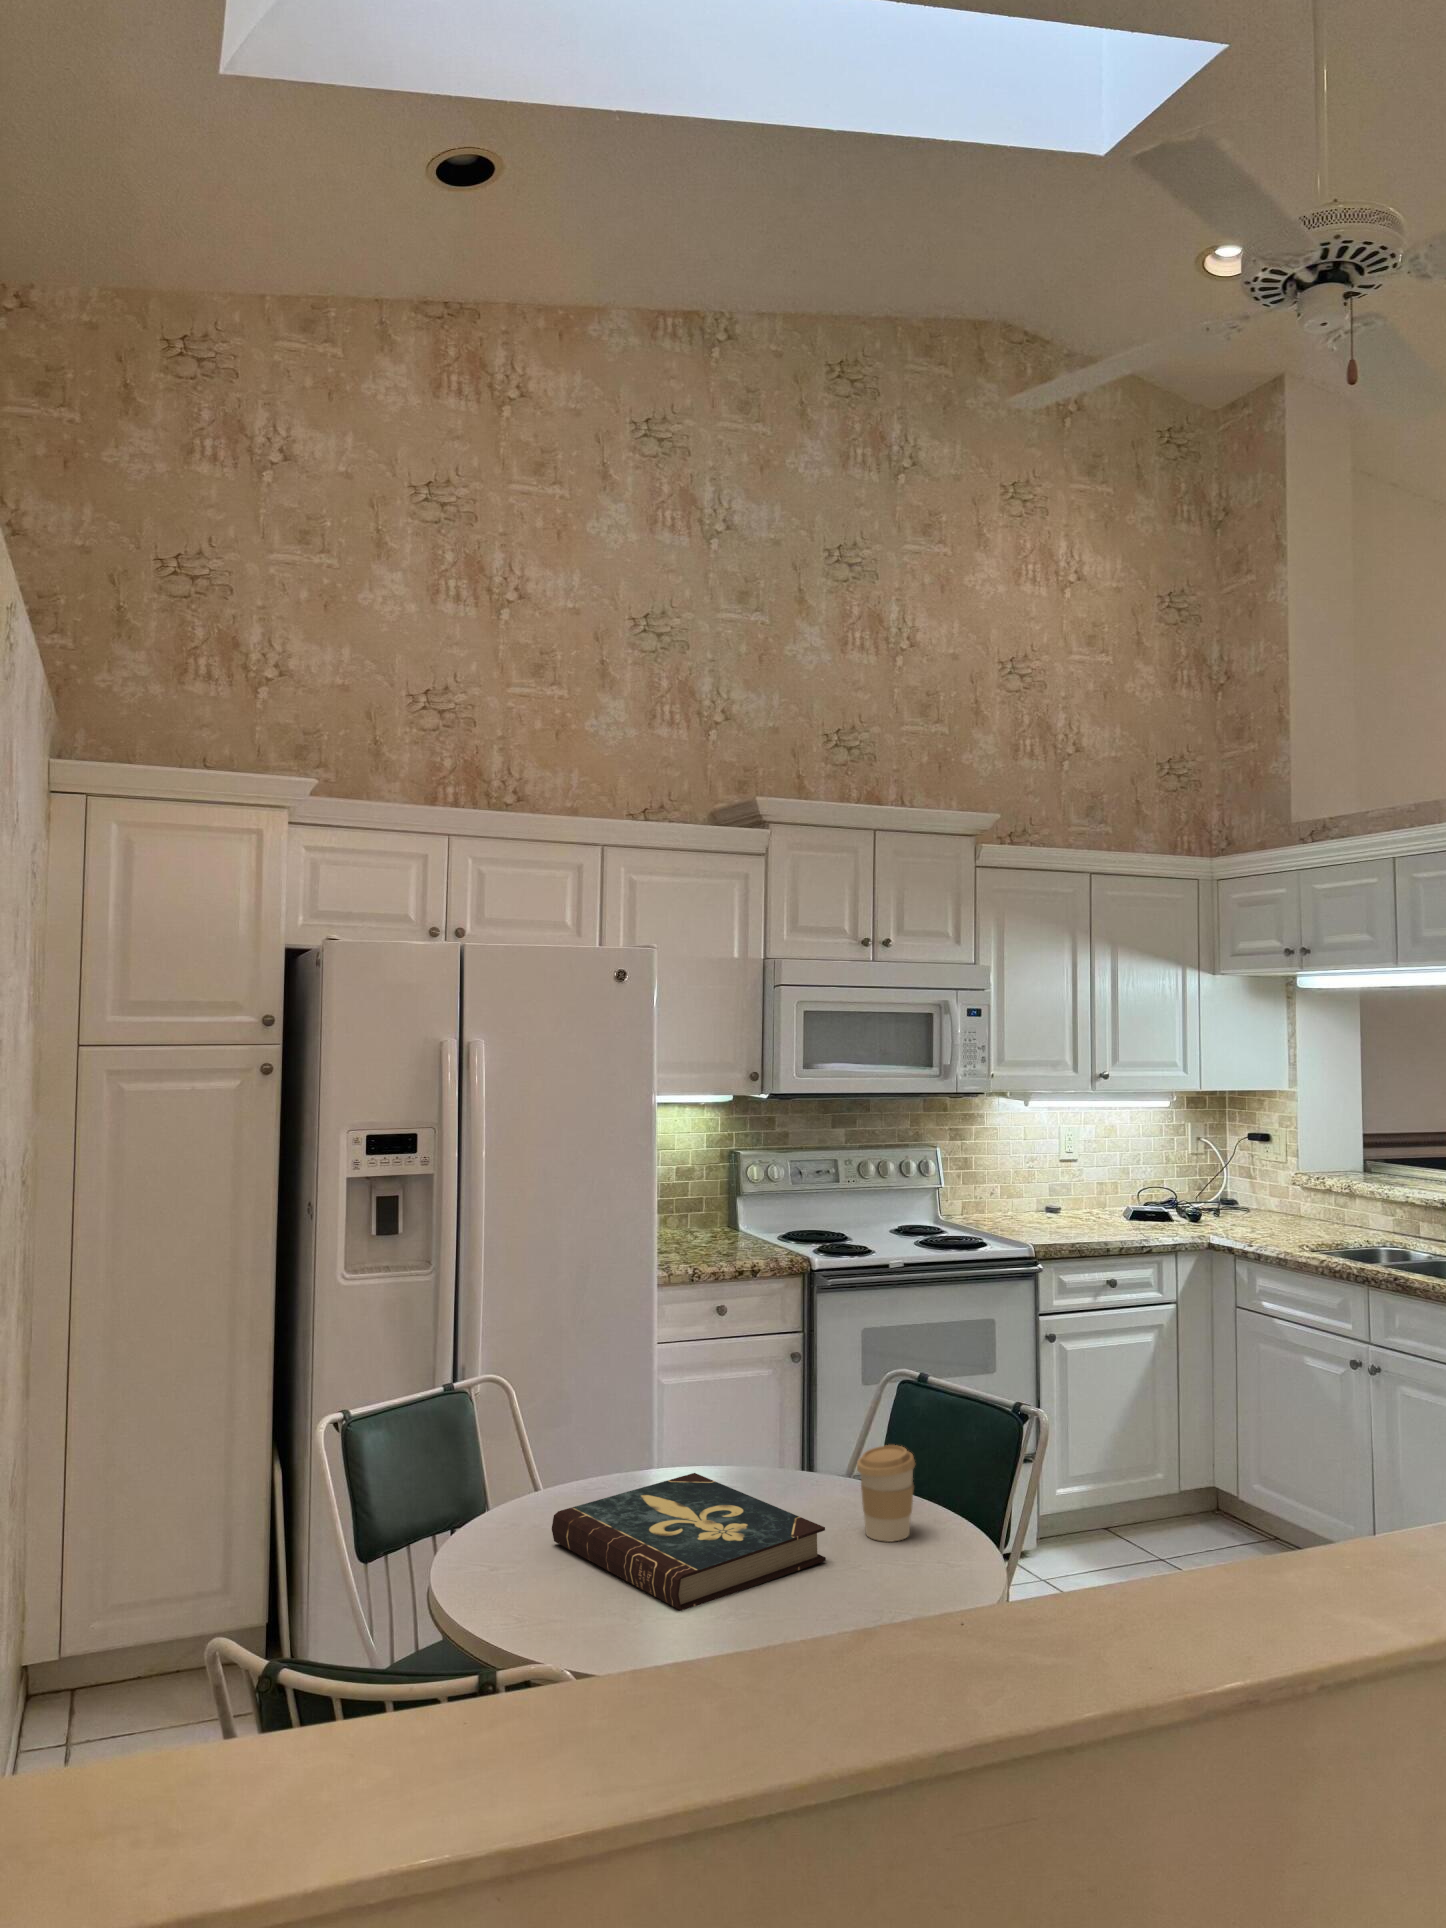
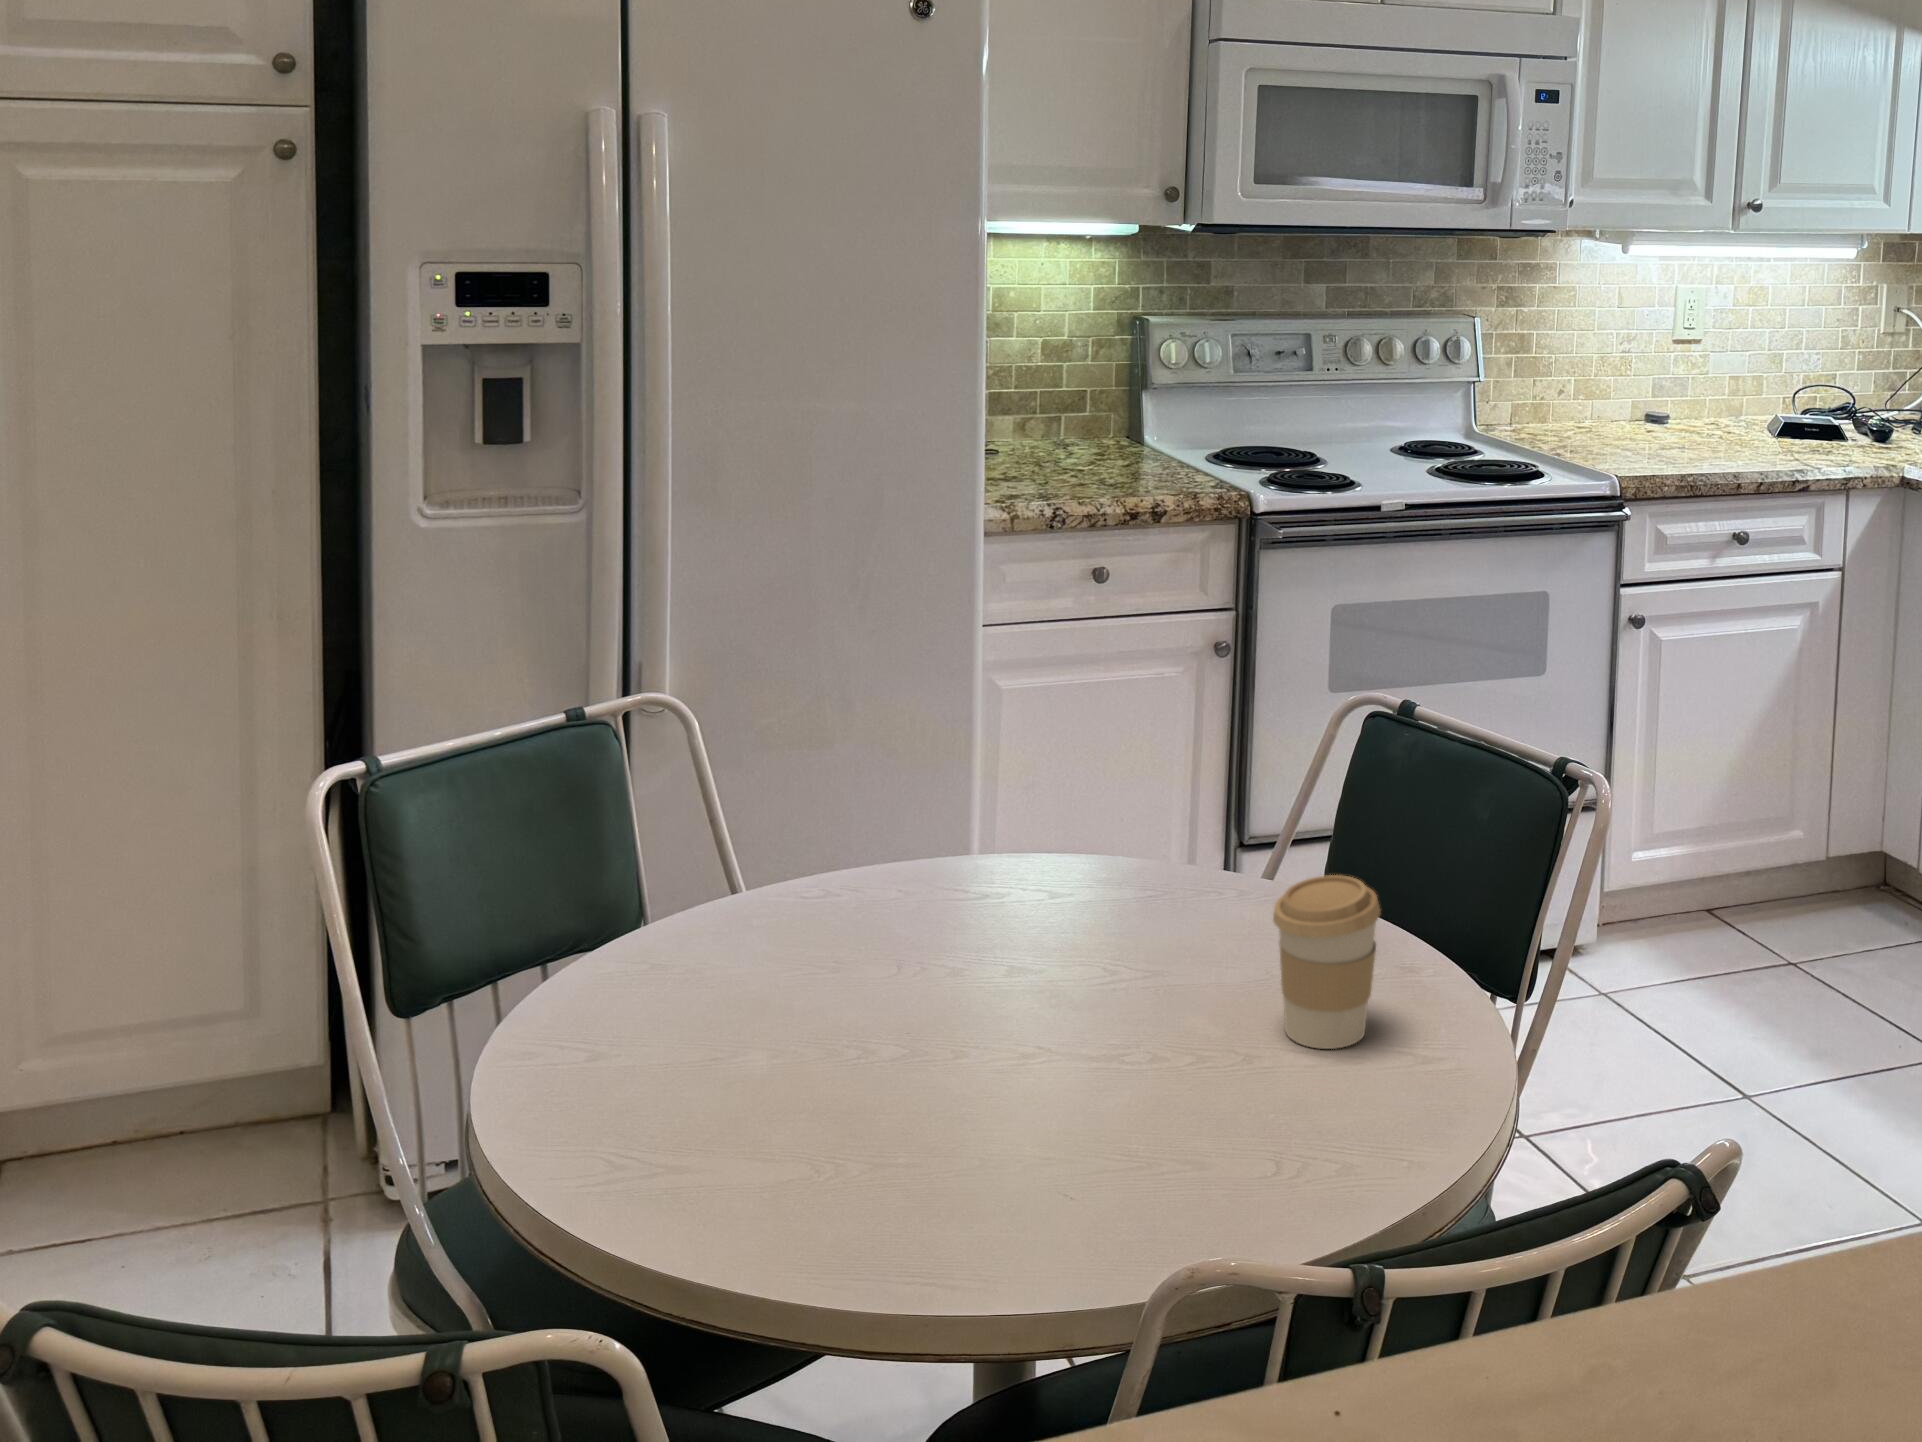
book: present [552,1473,826,1610] -> none [704,905,1204,1204]

